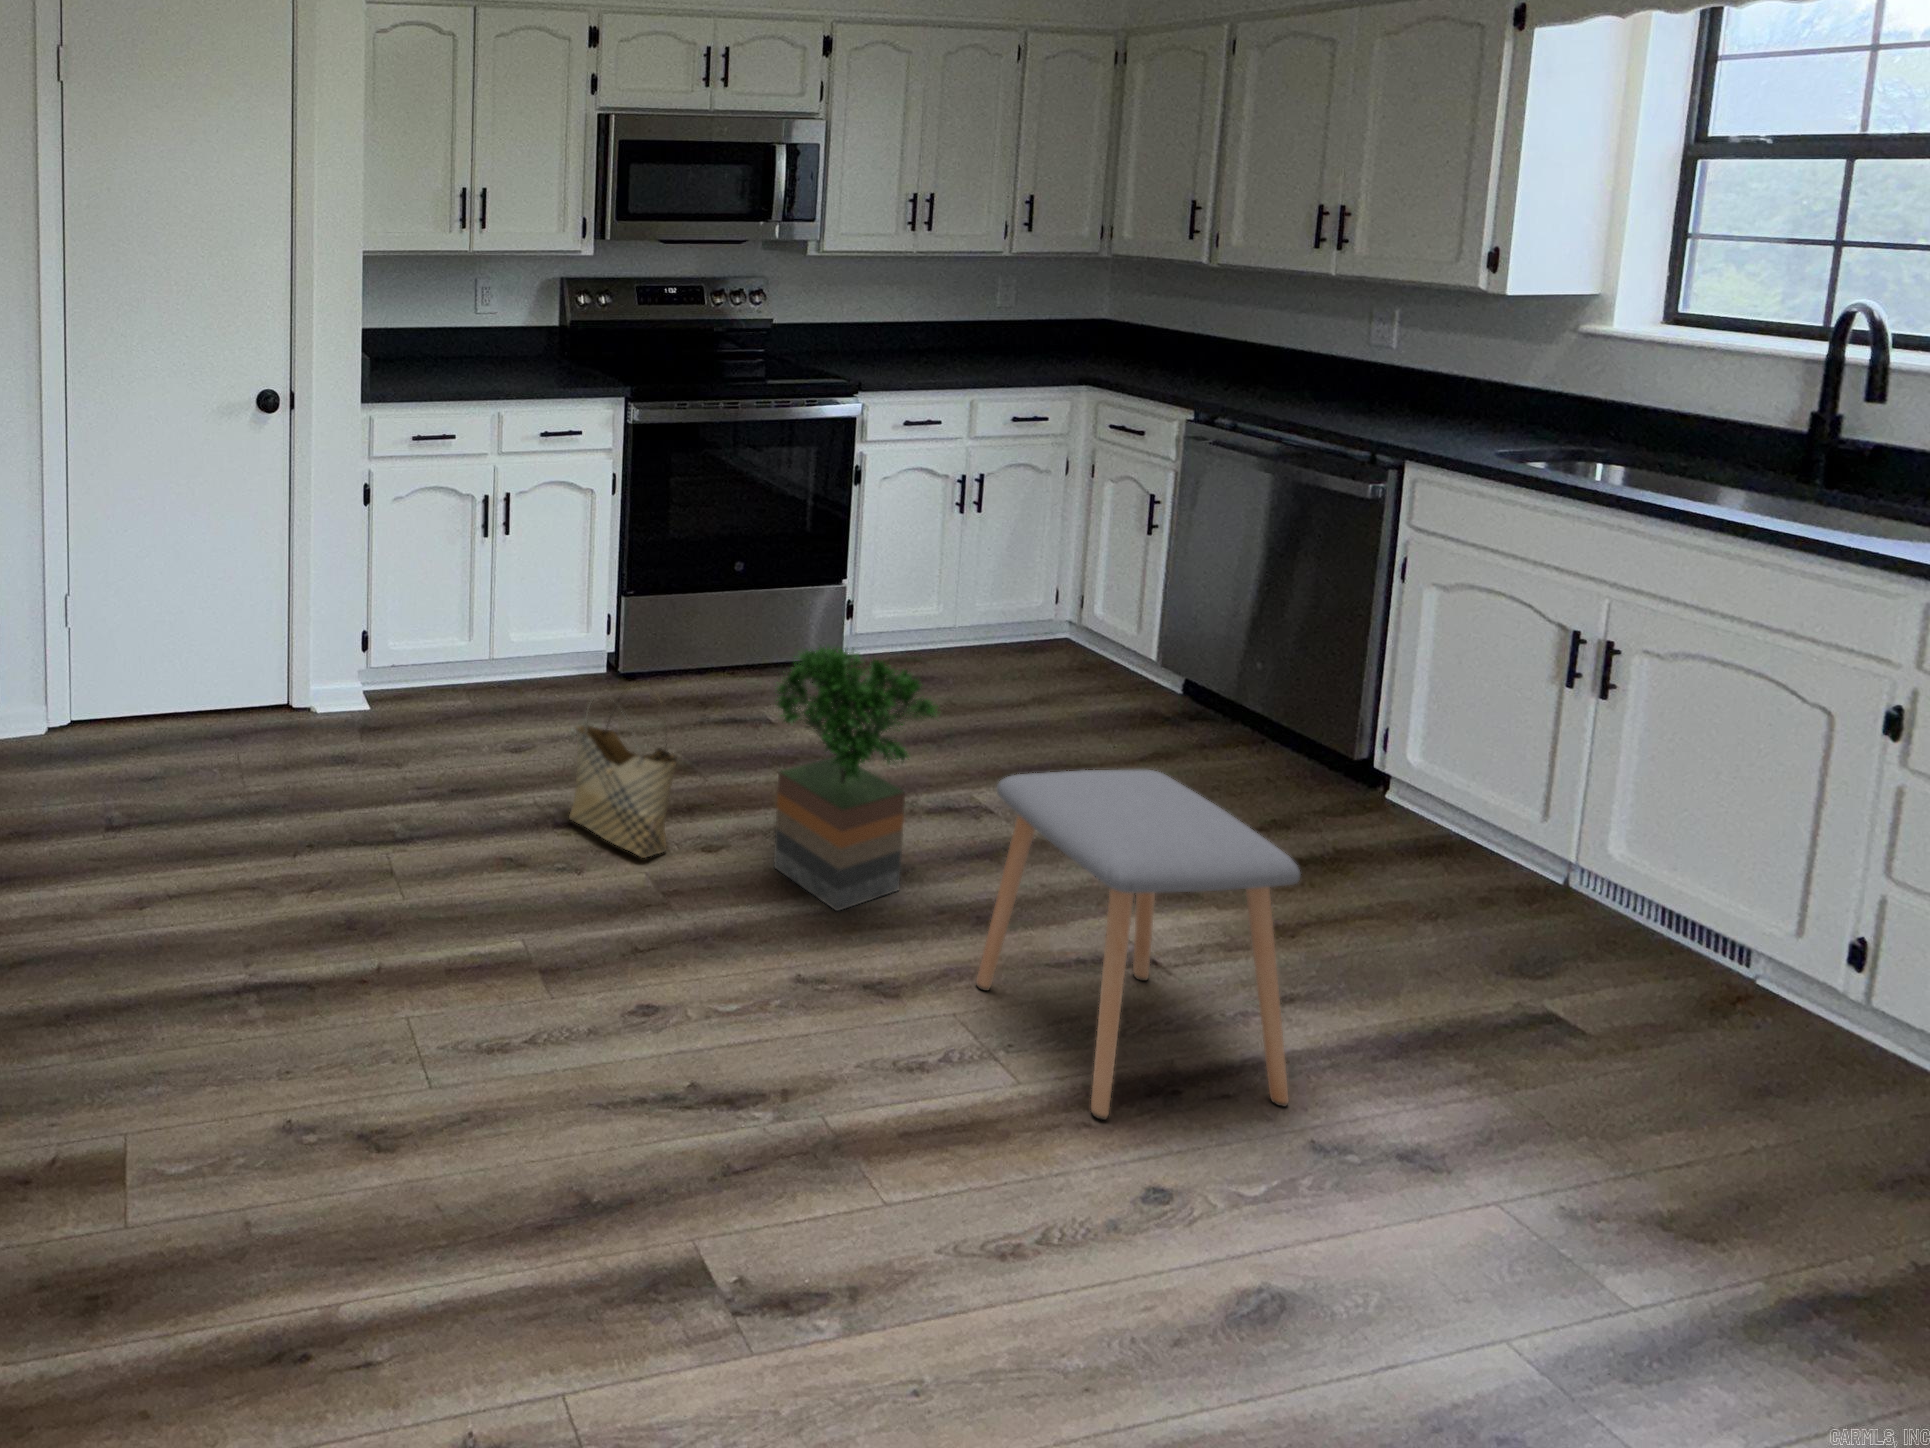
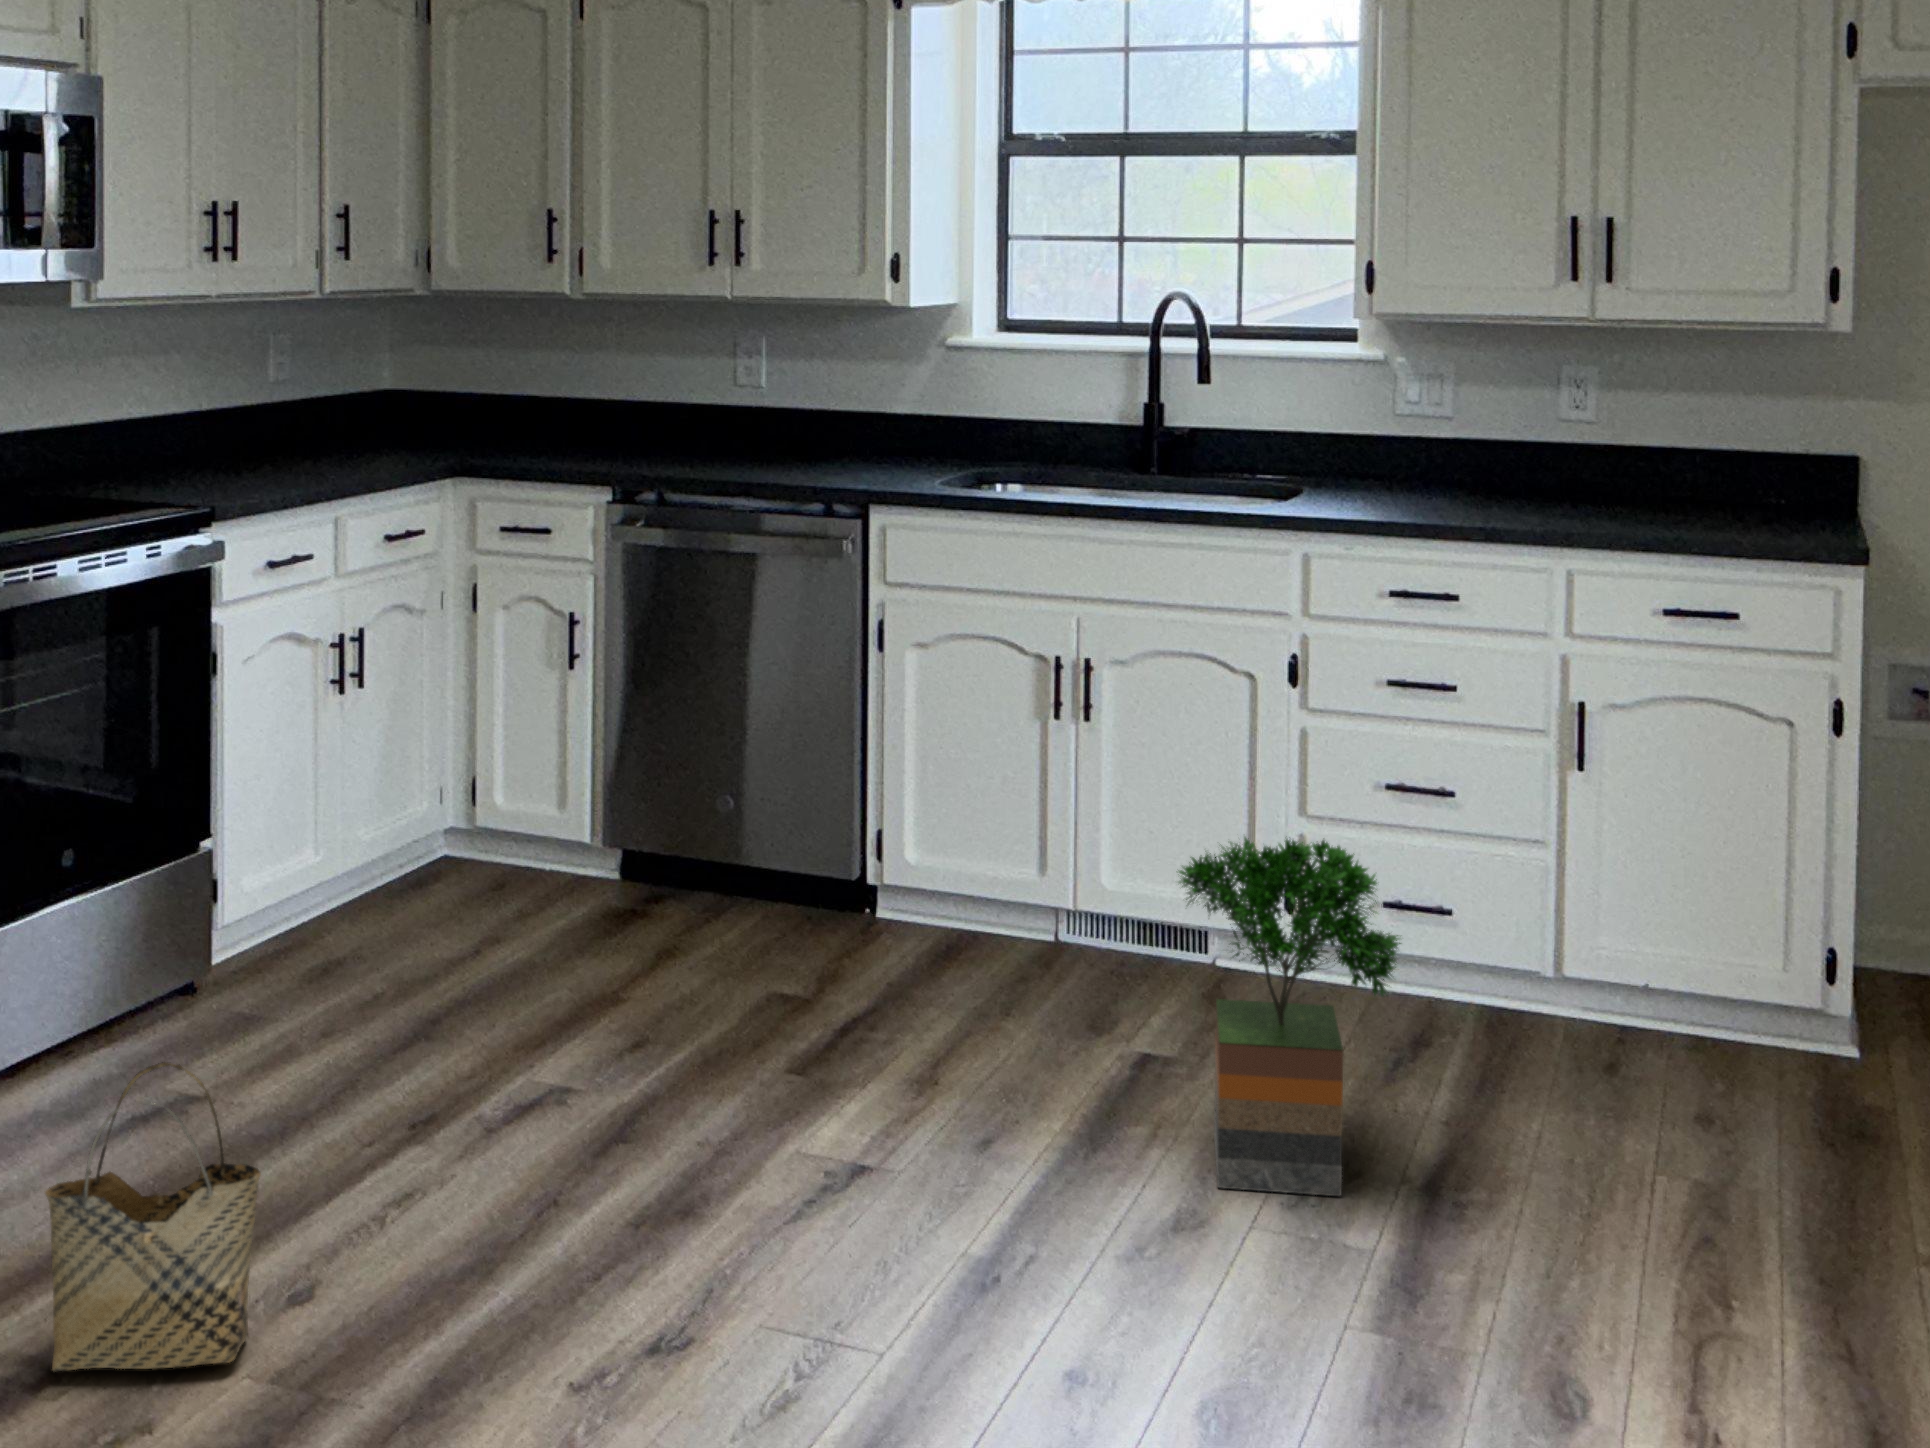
potted tree: present [774,647,938,911] -> present [1178,837,1401,1196]
stool: present [976,770,1301,1120] -> none [753,914,1081,1347]

